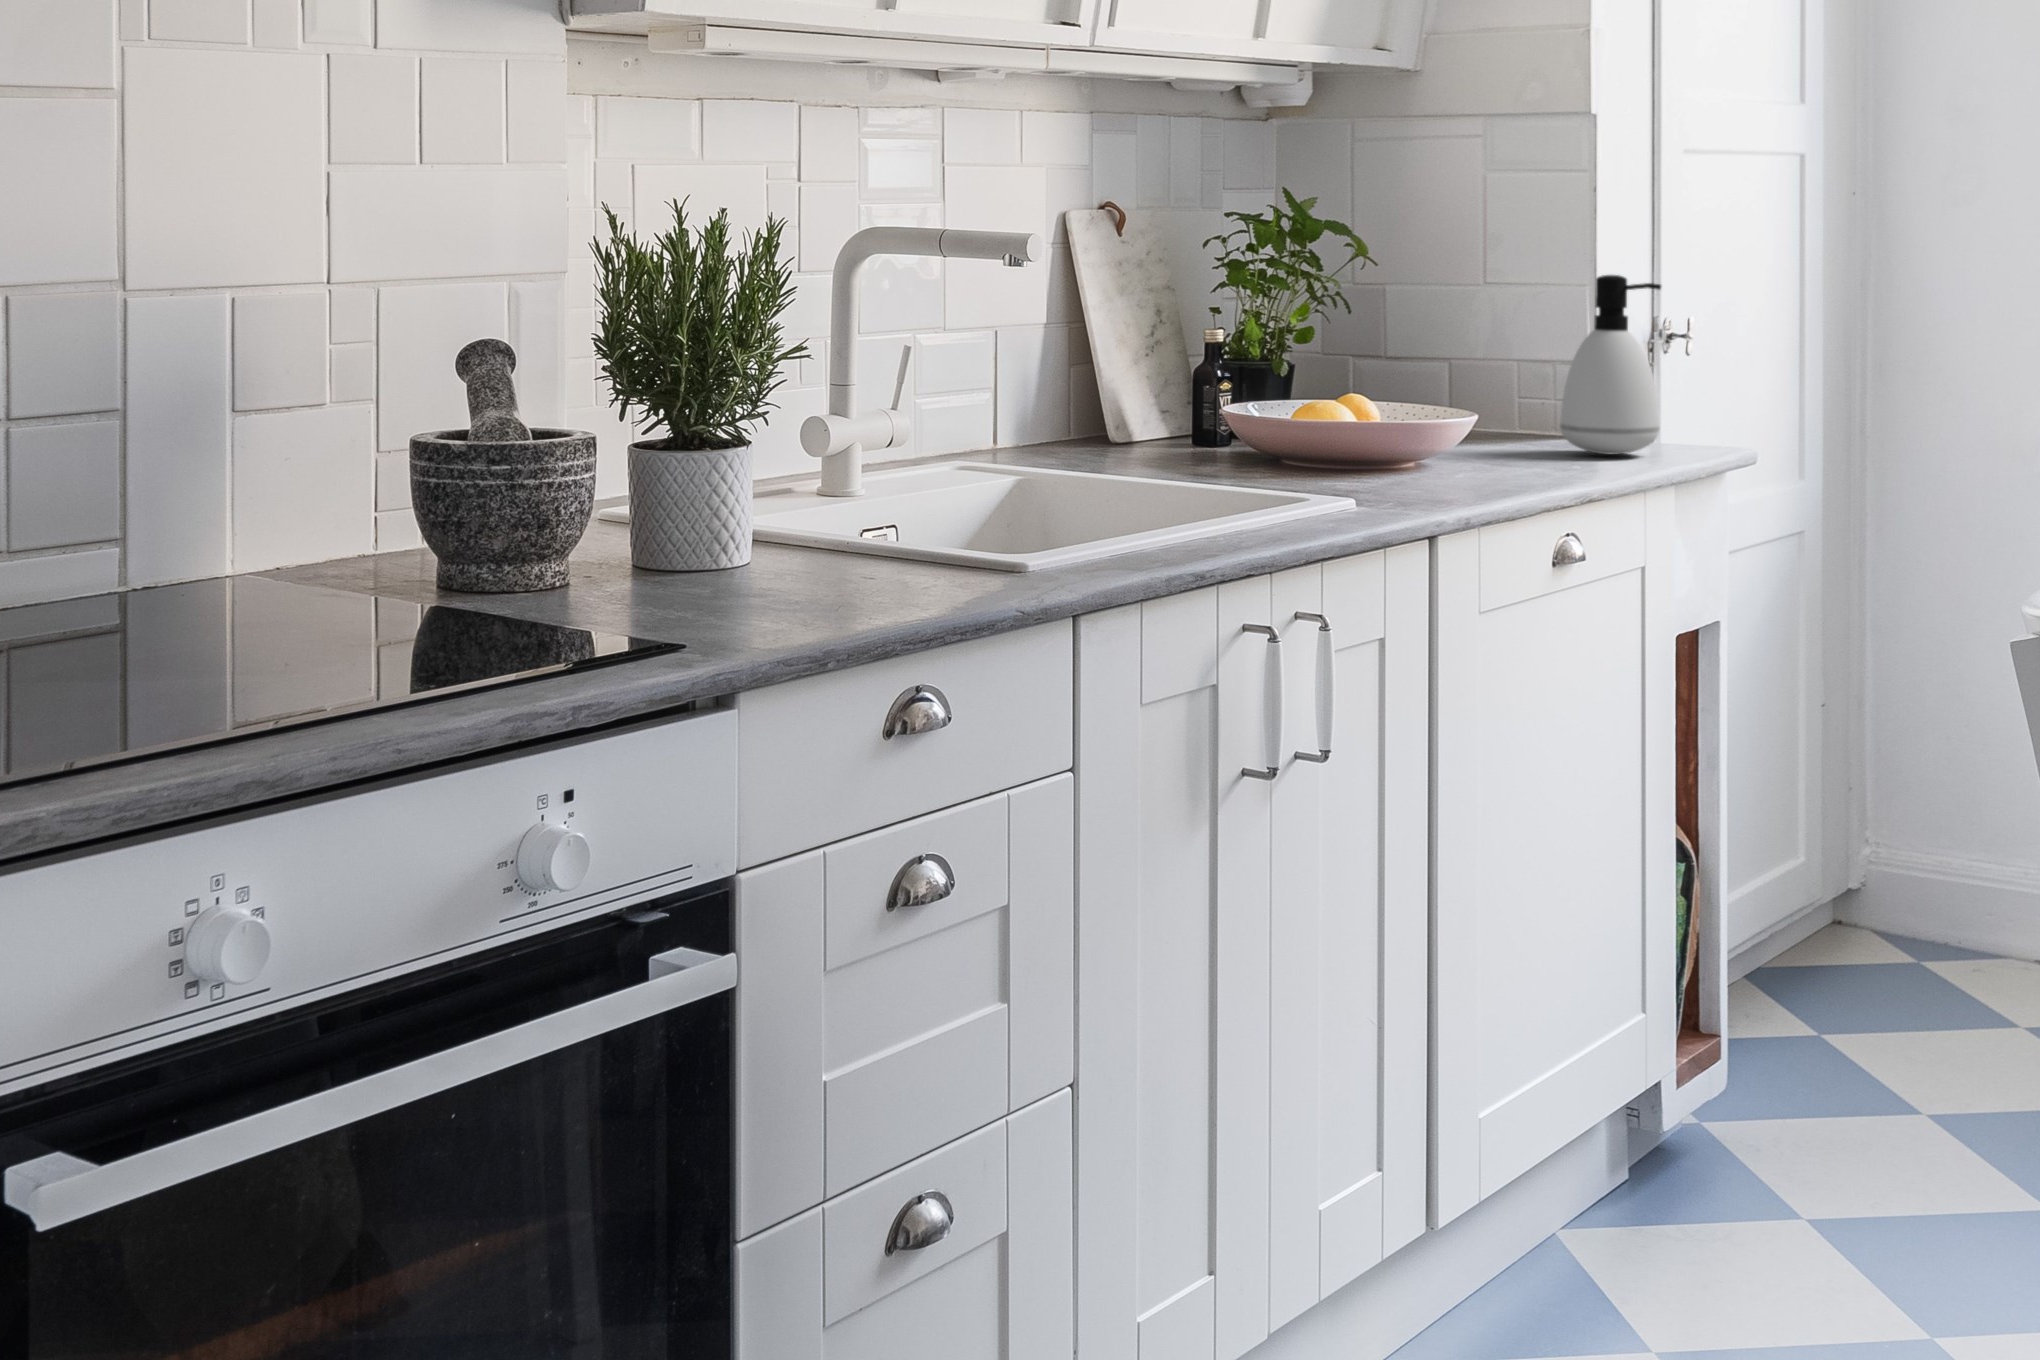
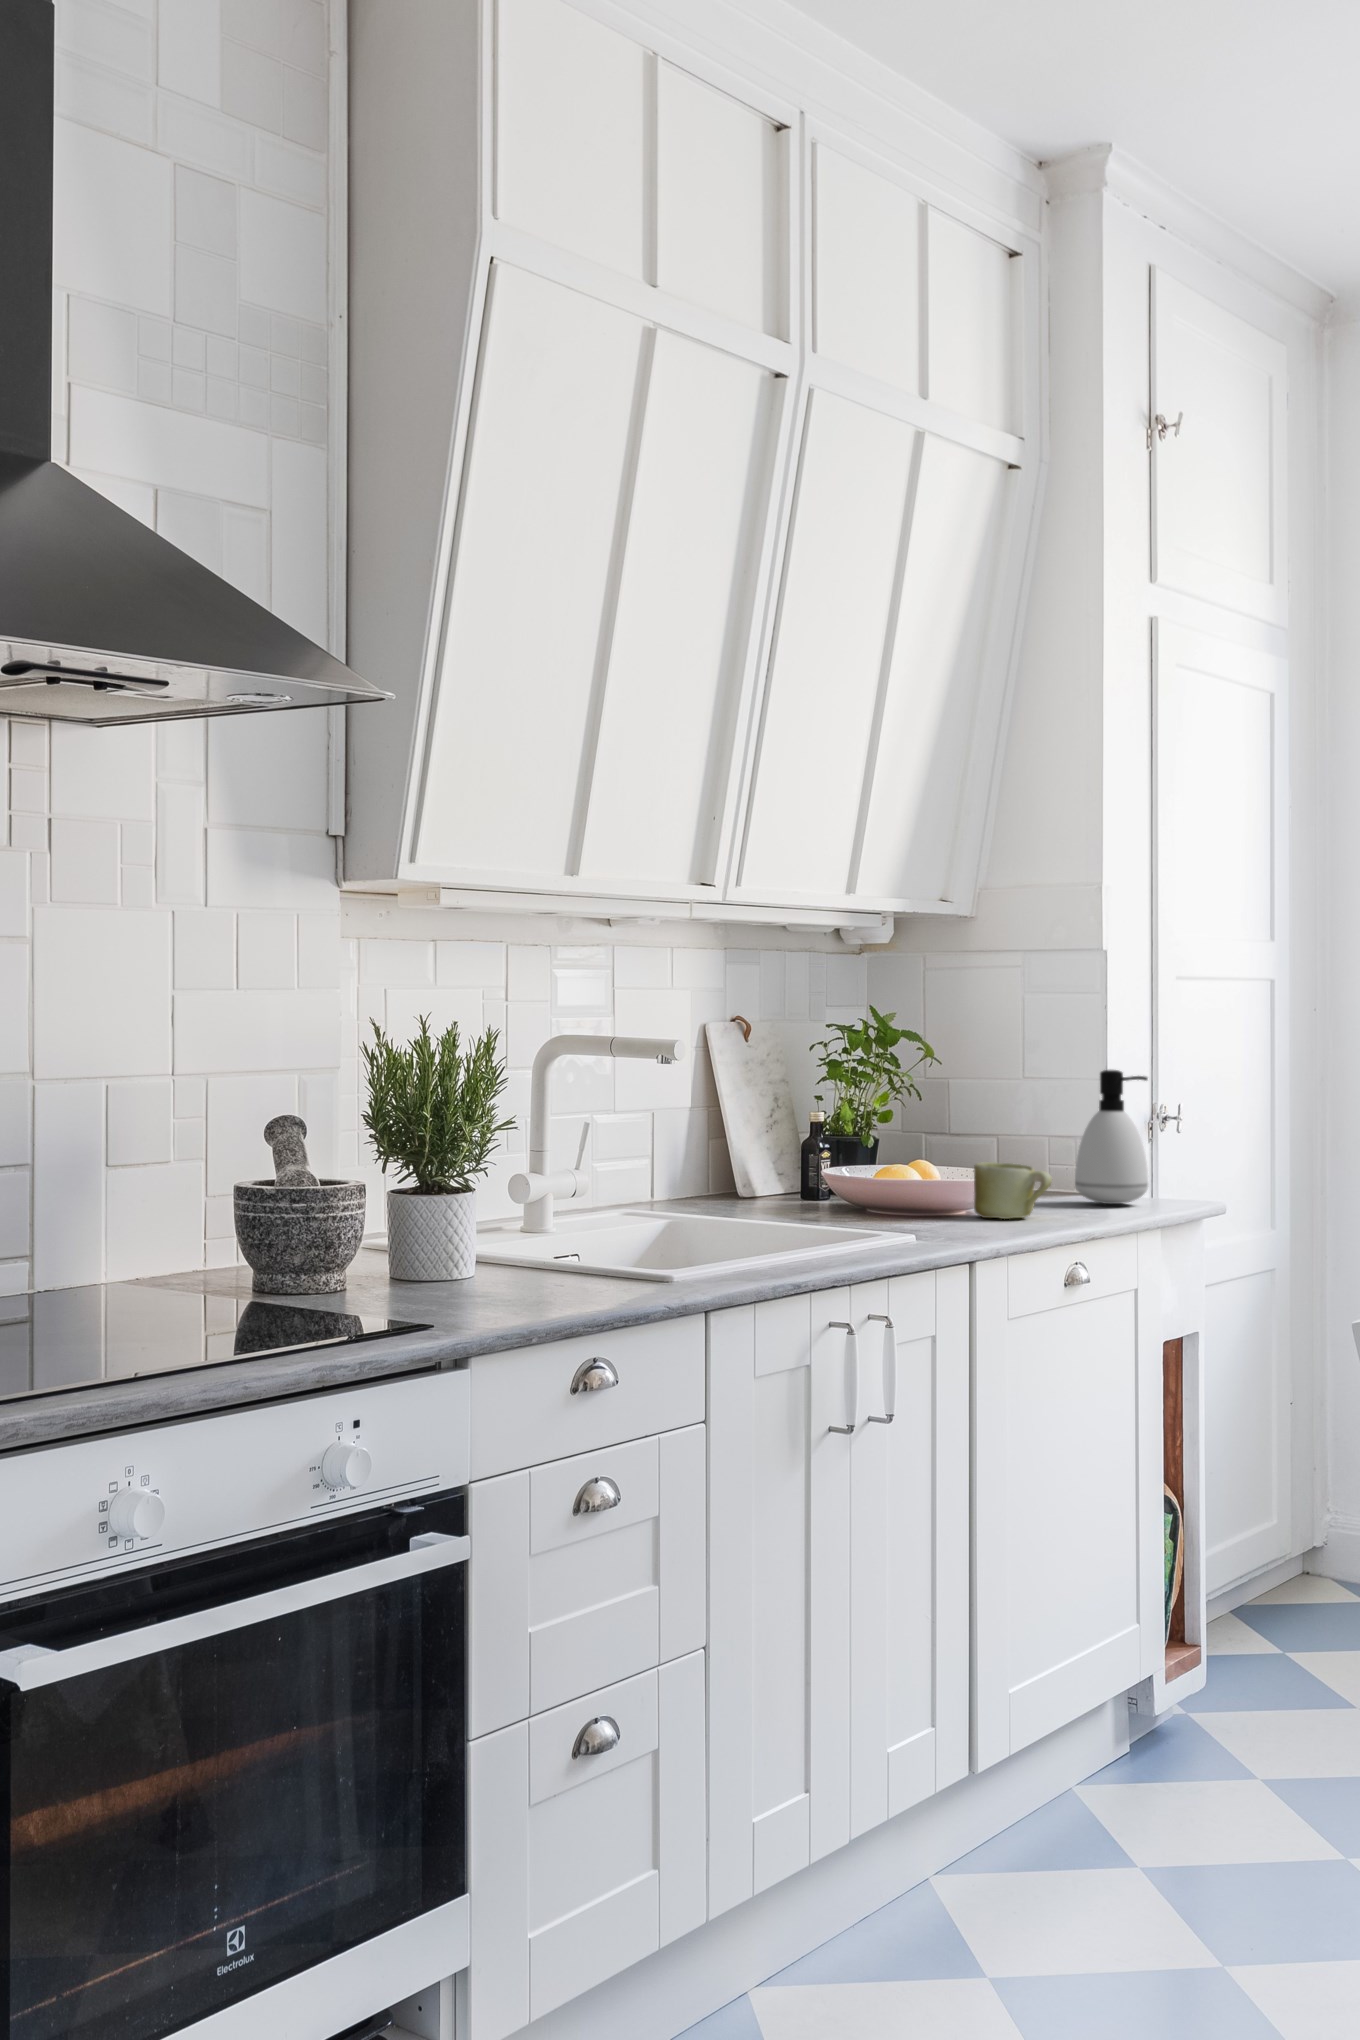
mug: none [1429,399,1536,476] -> present [974,1162,1052,1219]

